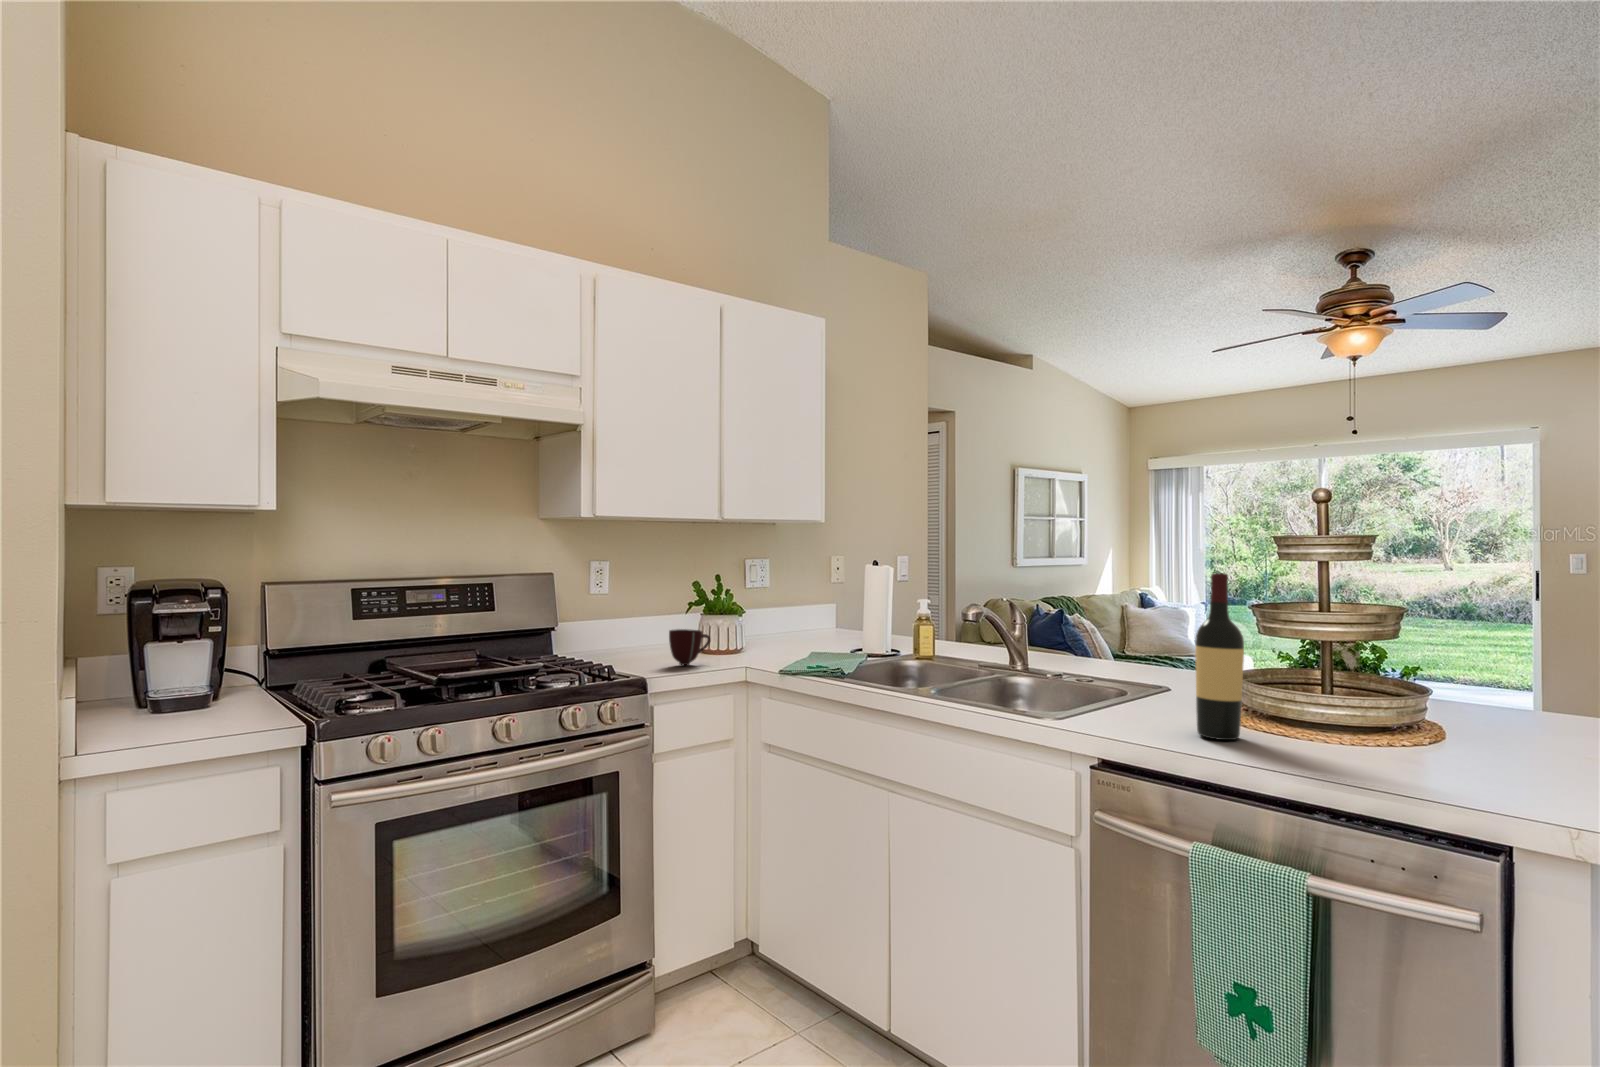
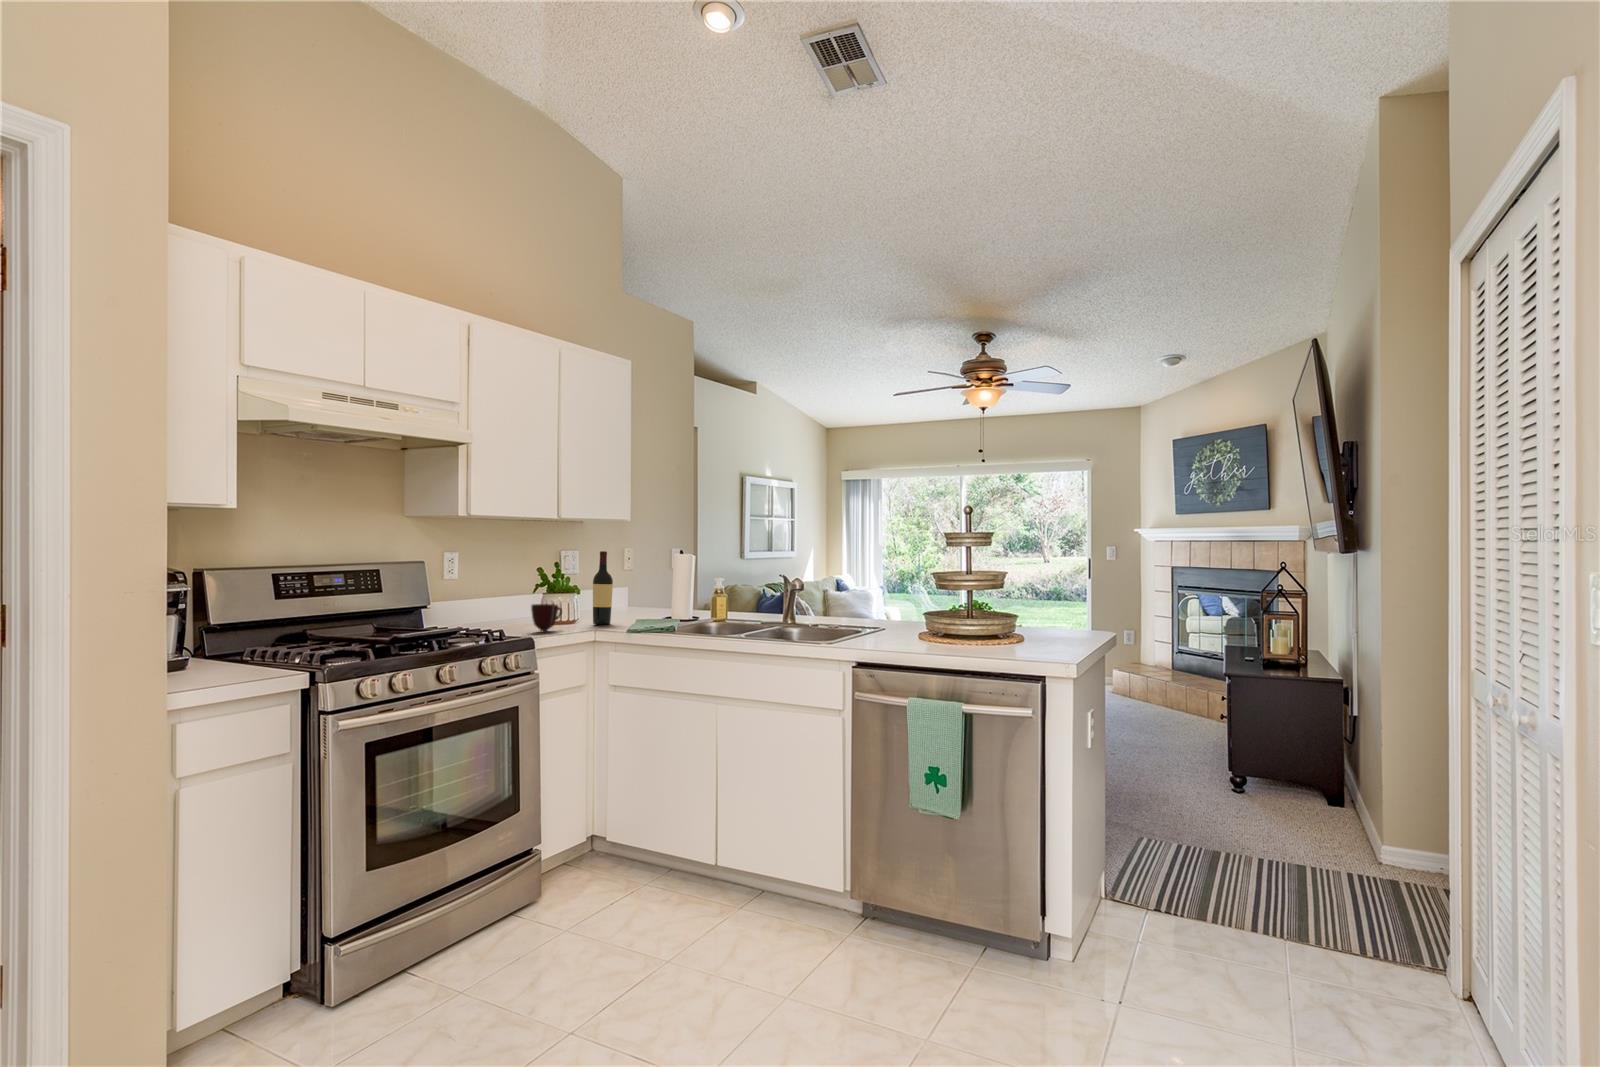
wine bottle: present [1195,573,1244,740] -> present [593,551,613,625]

